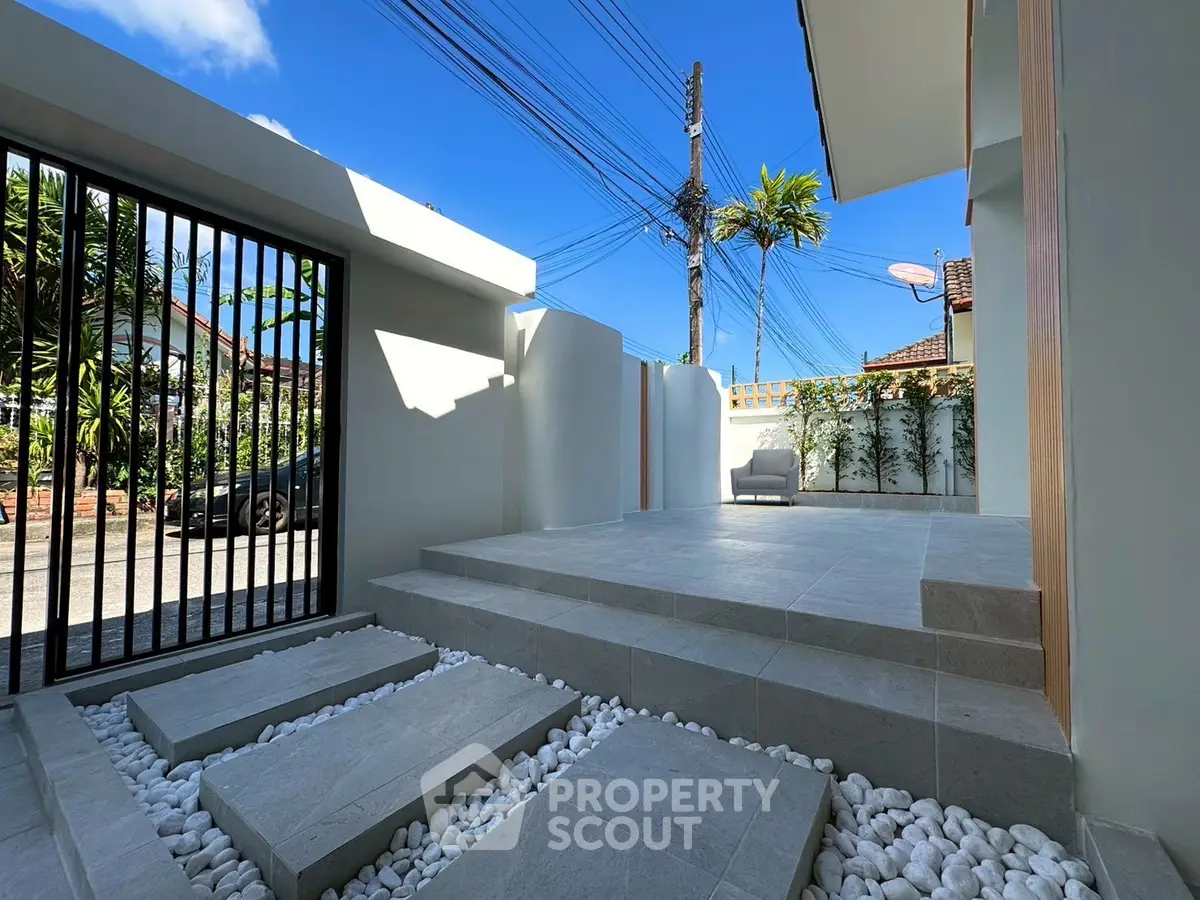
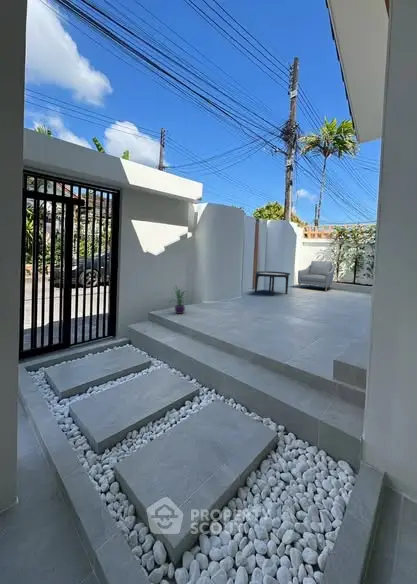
round table: none [647,469,722,515] -> present [255,271,290,296]
decorative plant: none [462,481,533,546] -> present [169,287,185,314]

